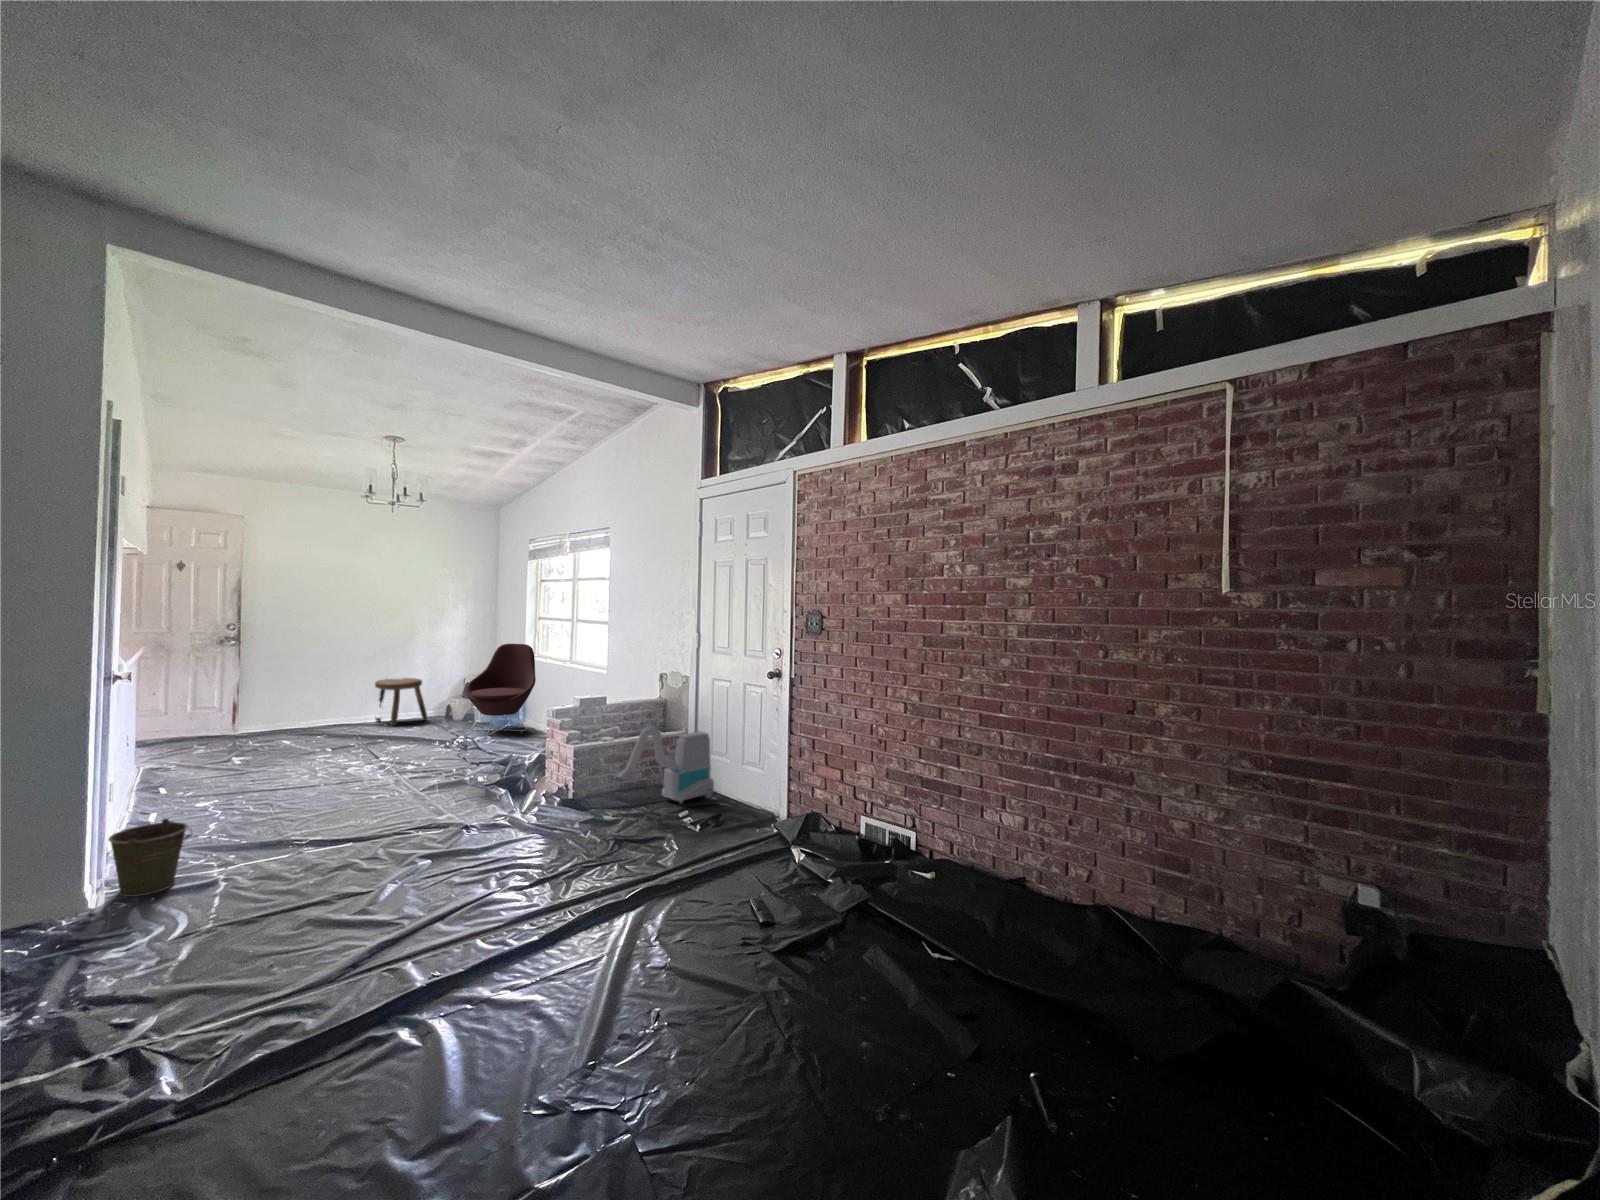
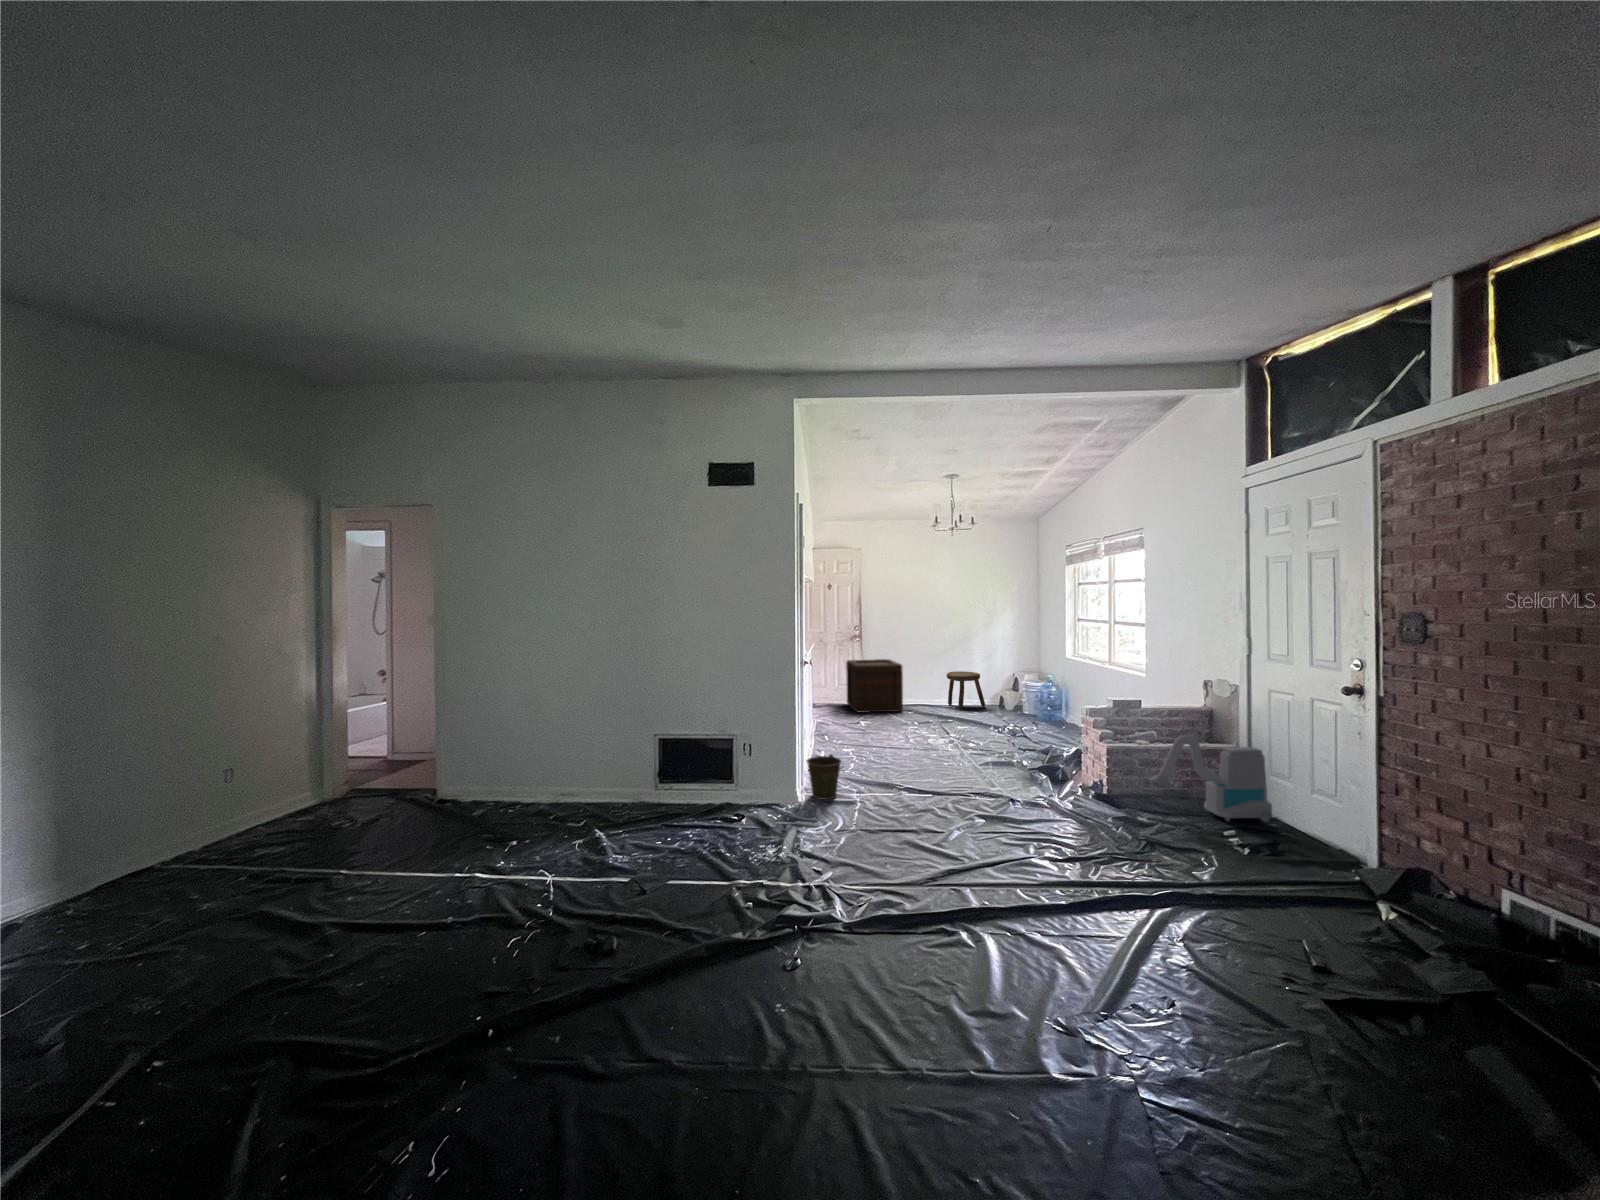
chair: present [465,644,536,735] -> none [1013,645,1074,726]
wooden crate: none [201,666,306,747] -> present [846,659,903,712]

